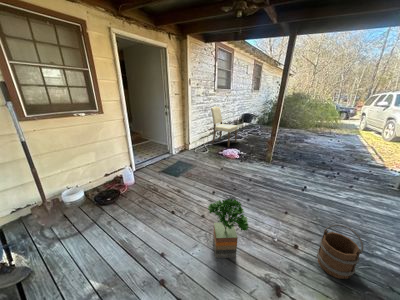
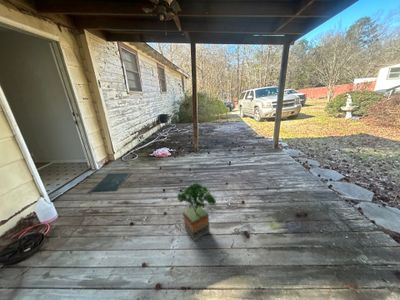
chair: present [211,106,238,147] -> none [128,110,161,148]
bucket: present [317,225,363,279] -> none [258,176,283,212]

